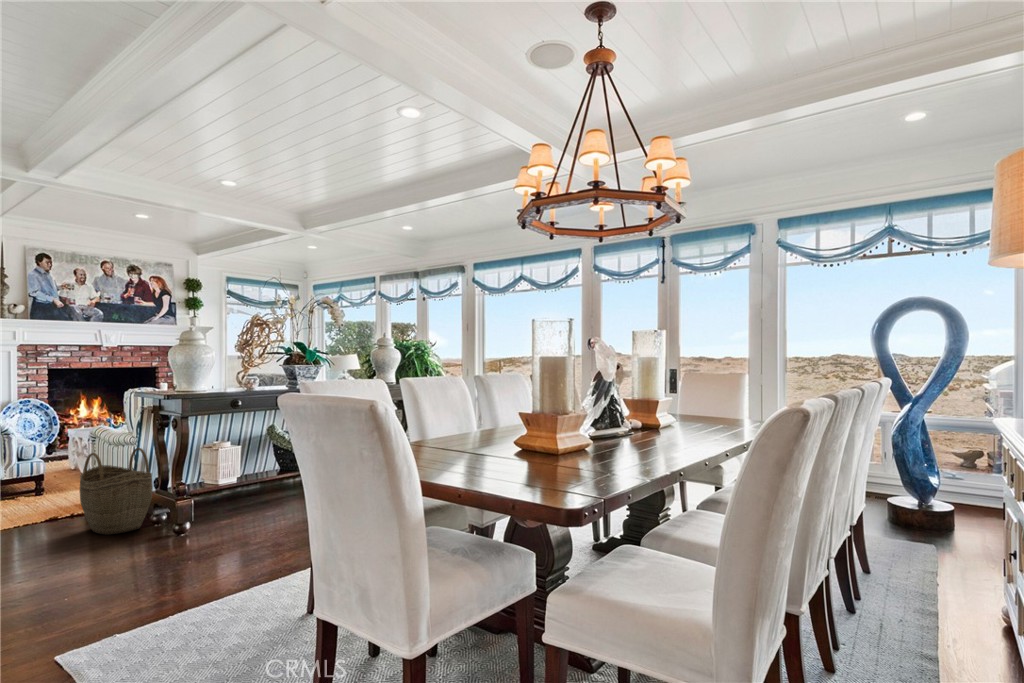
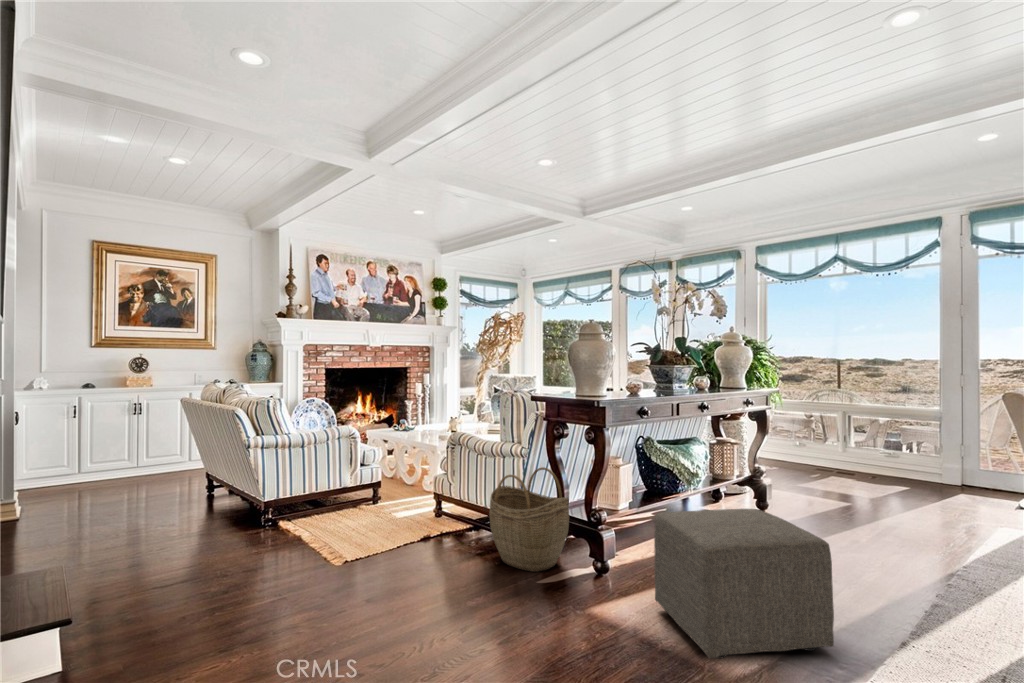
ottoman: none [151,470,271,575] -> present [654,509,834,659]

